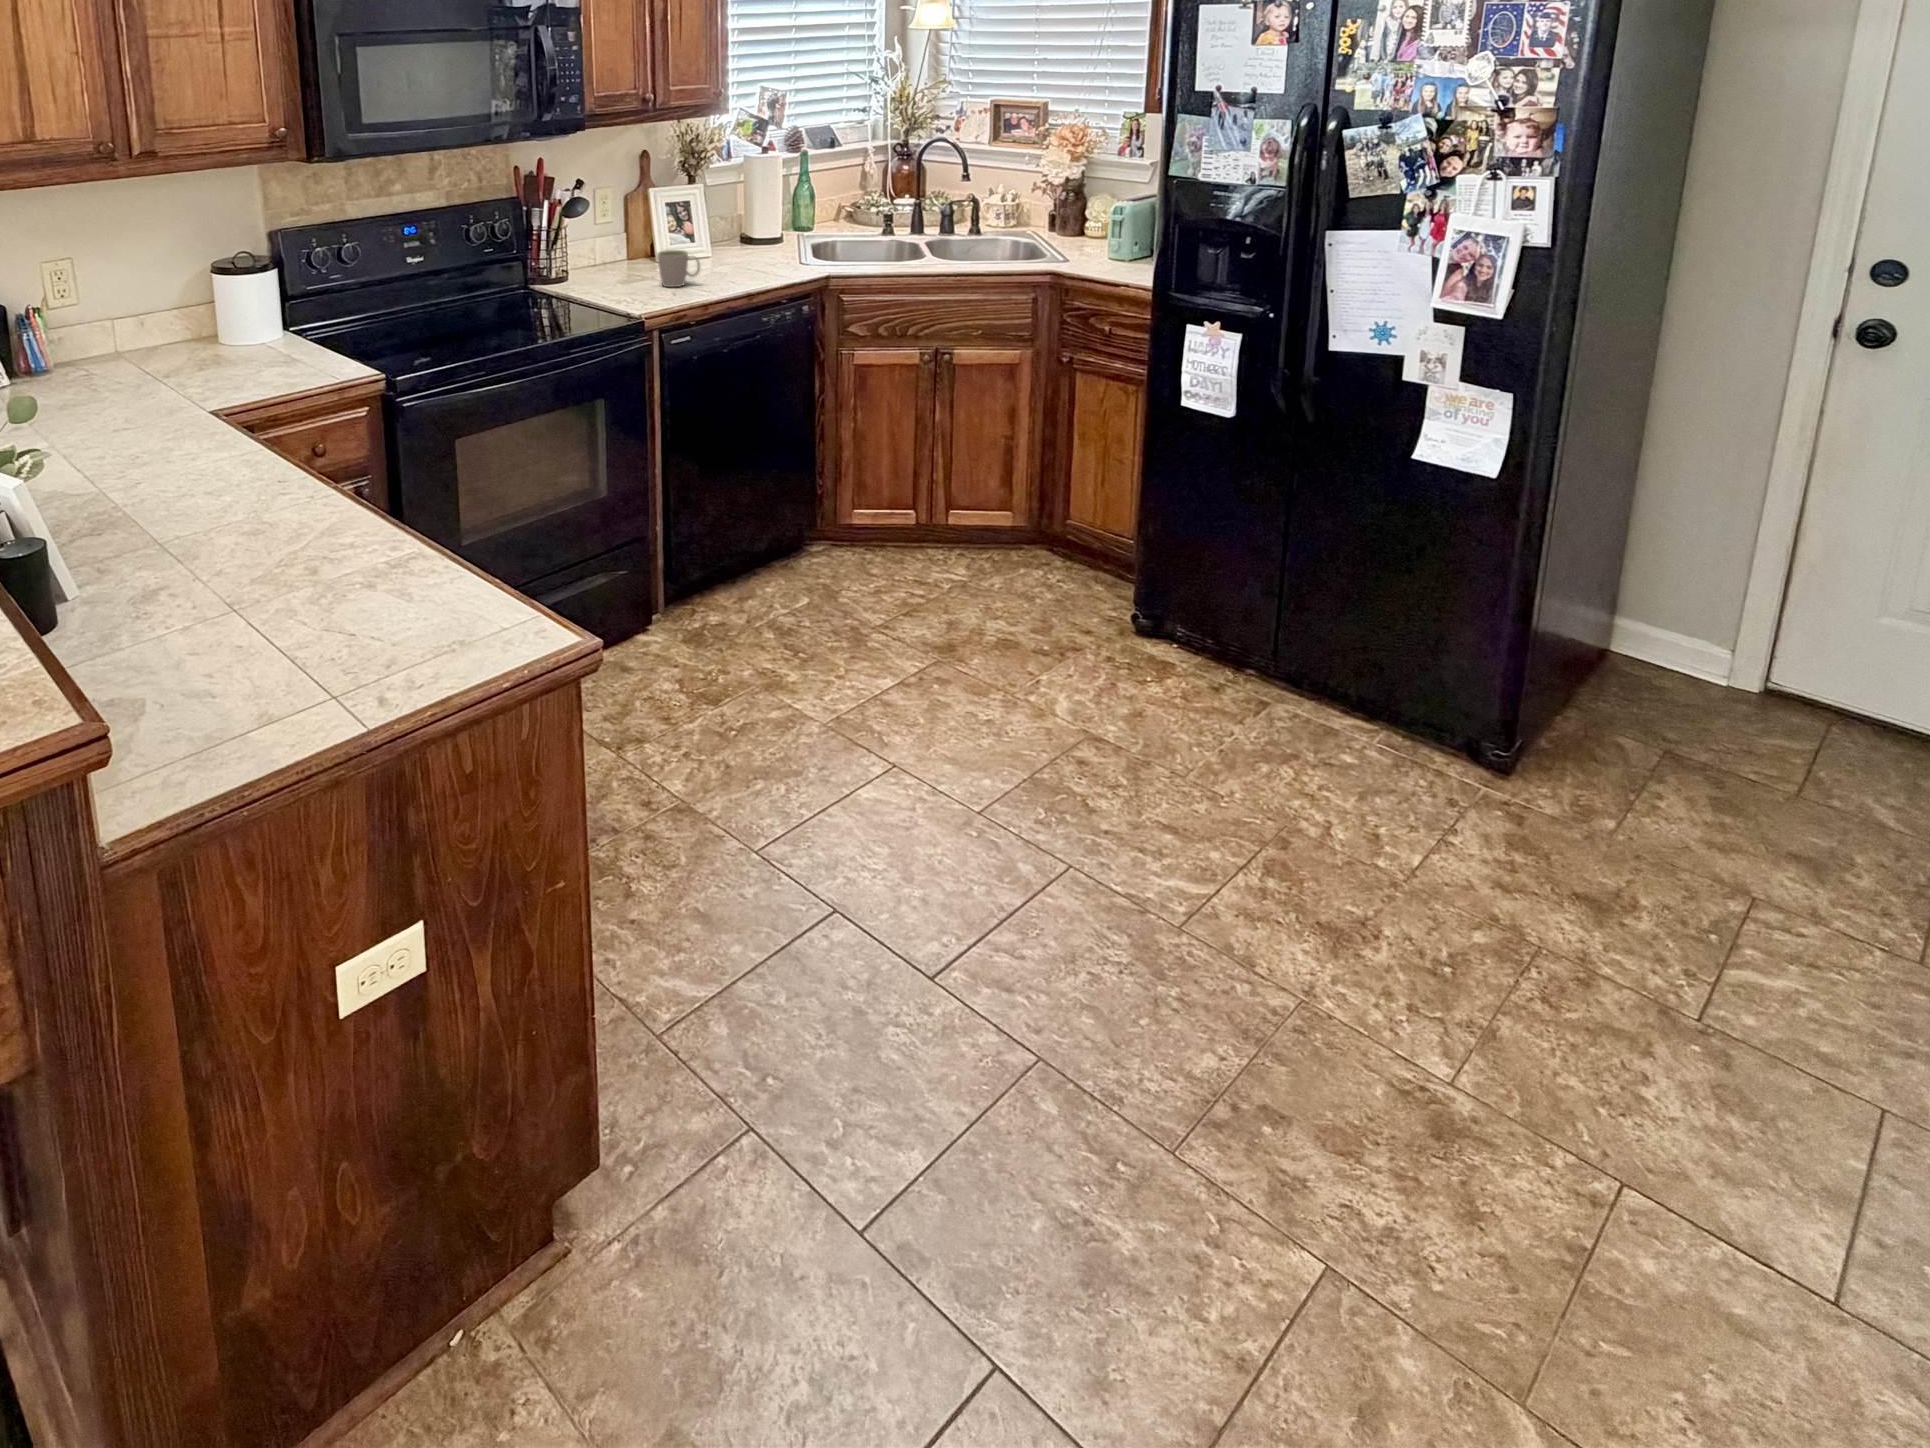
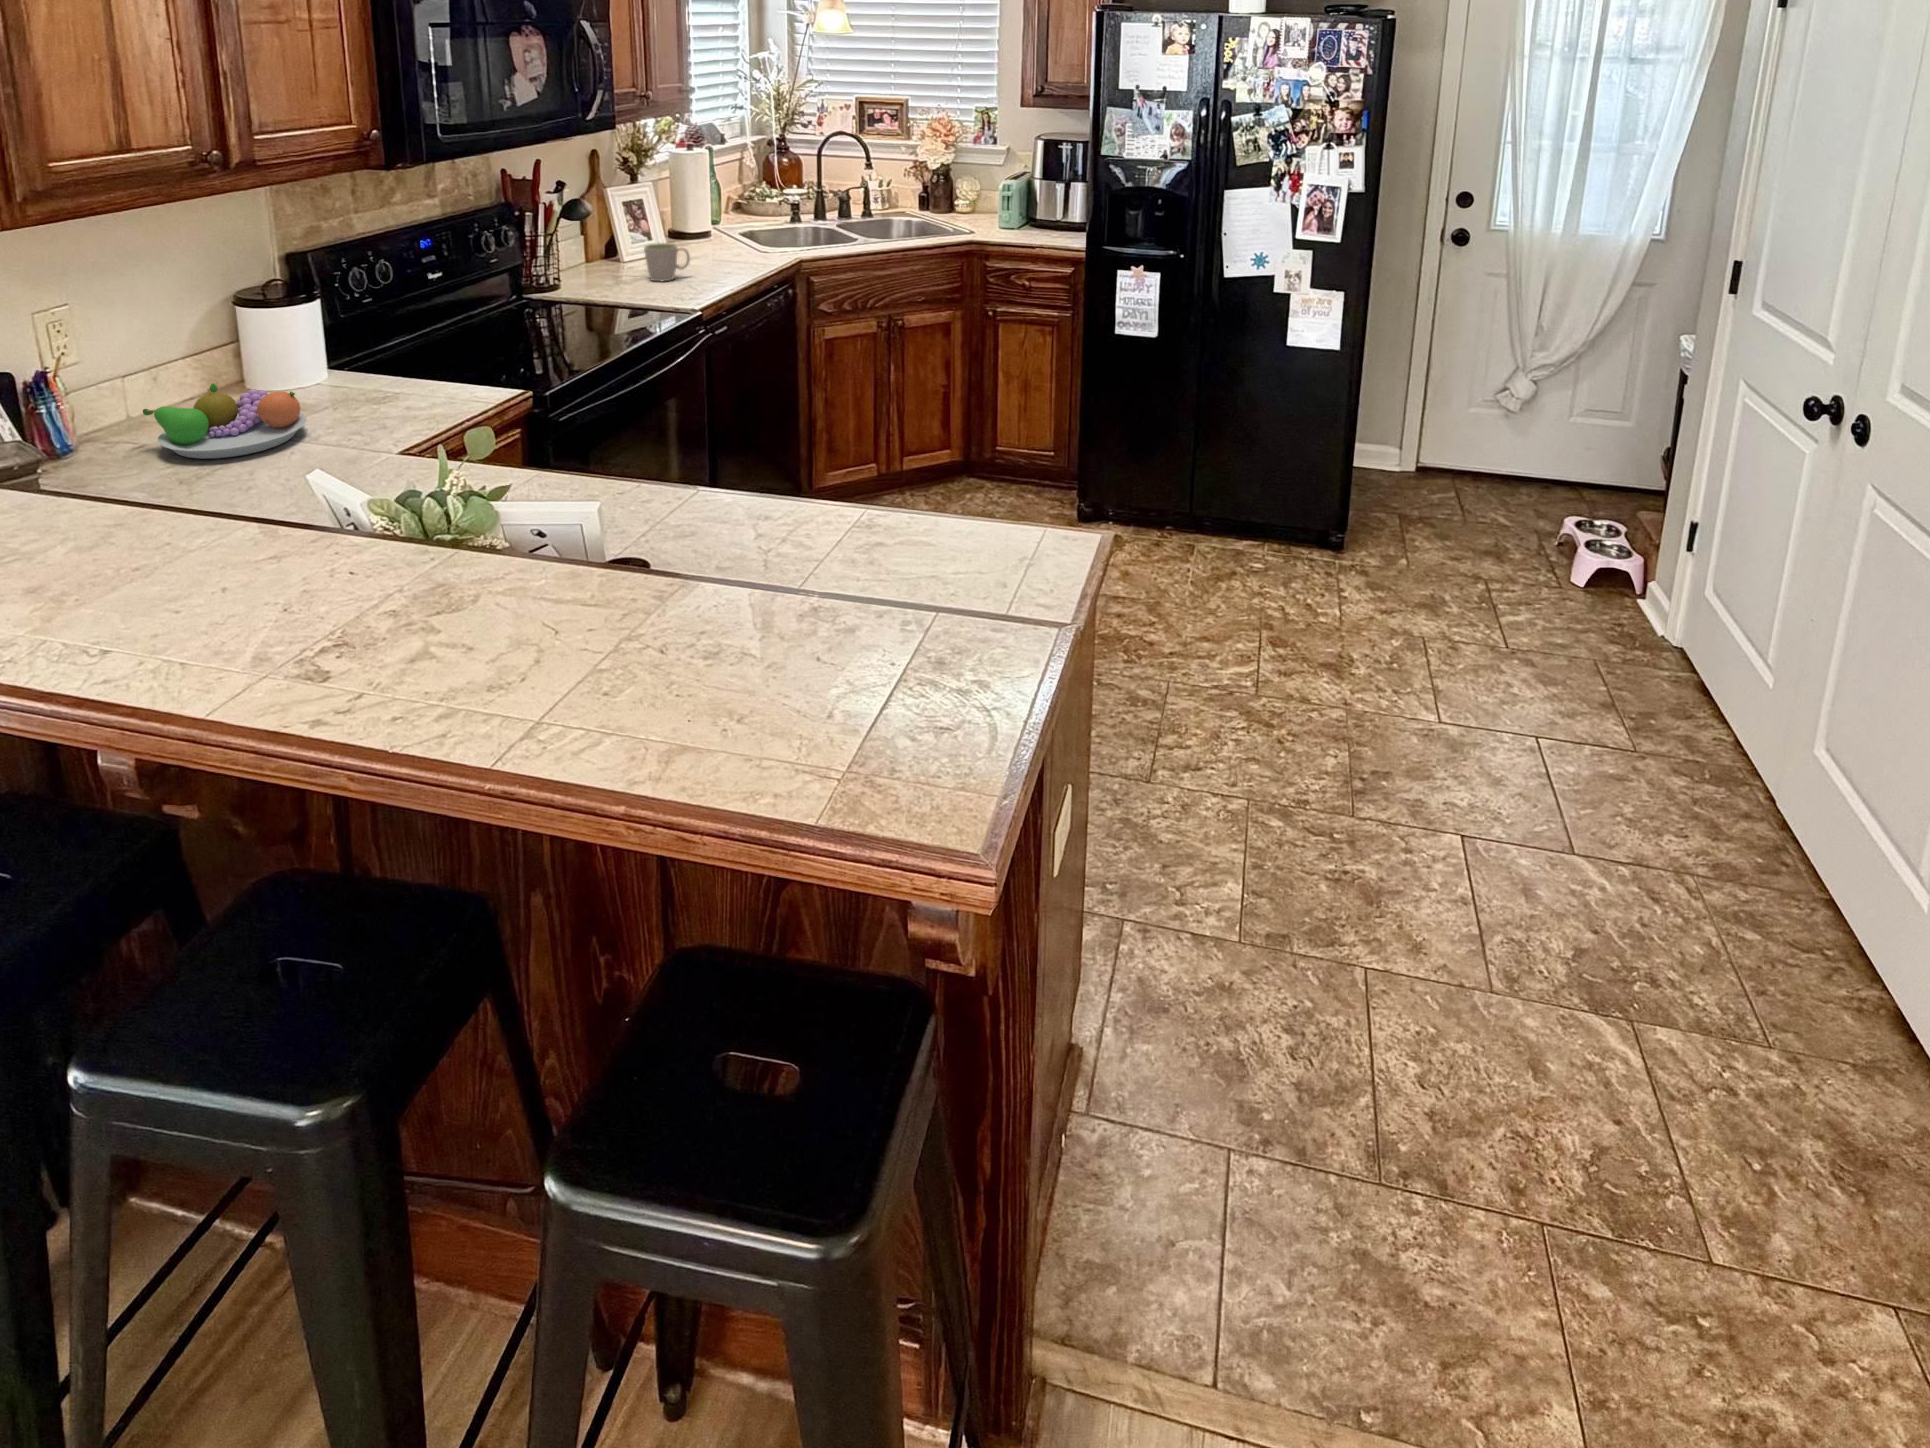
fruit bowl: none [119,340,226,400] -> present [143,383,307,459]

